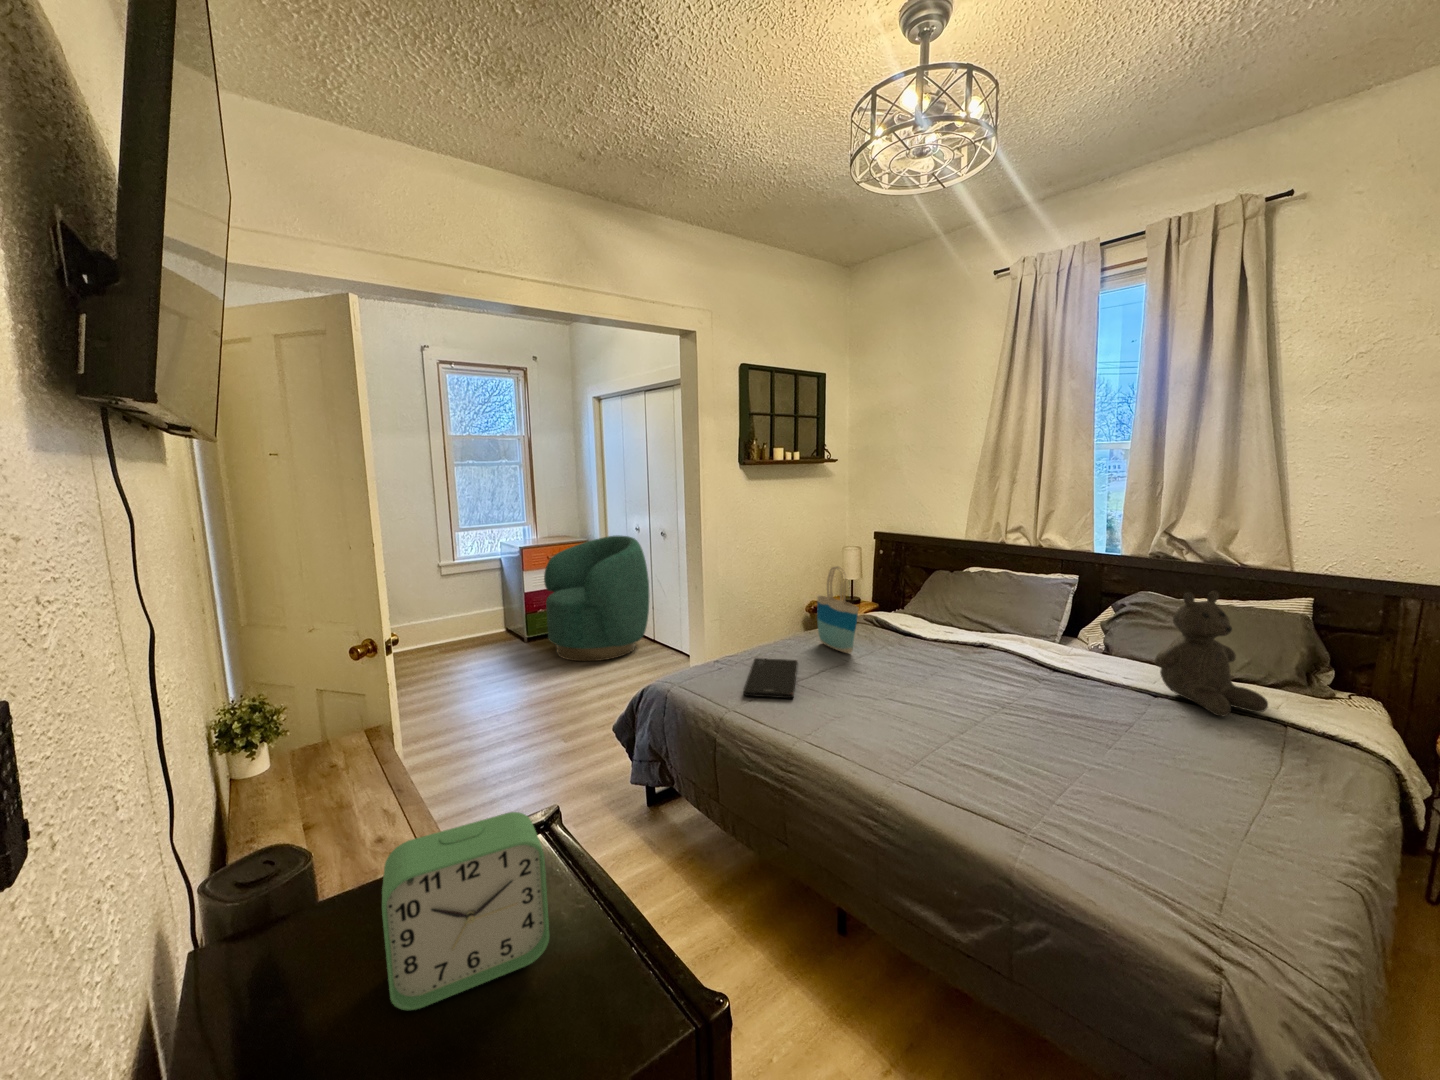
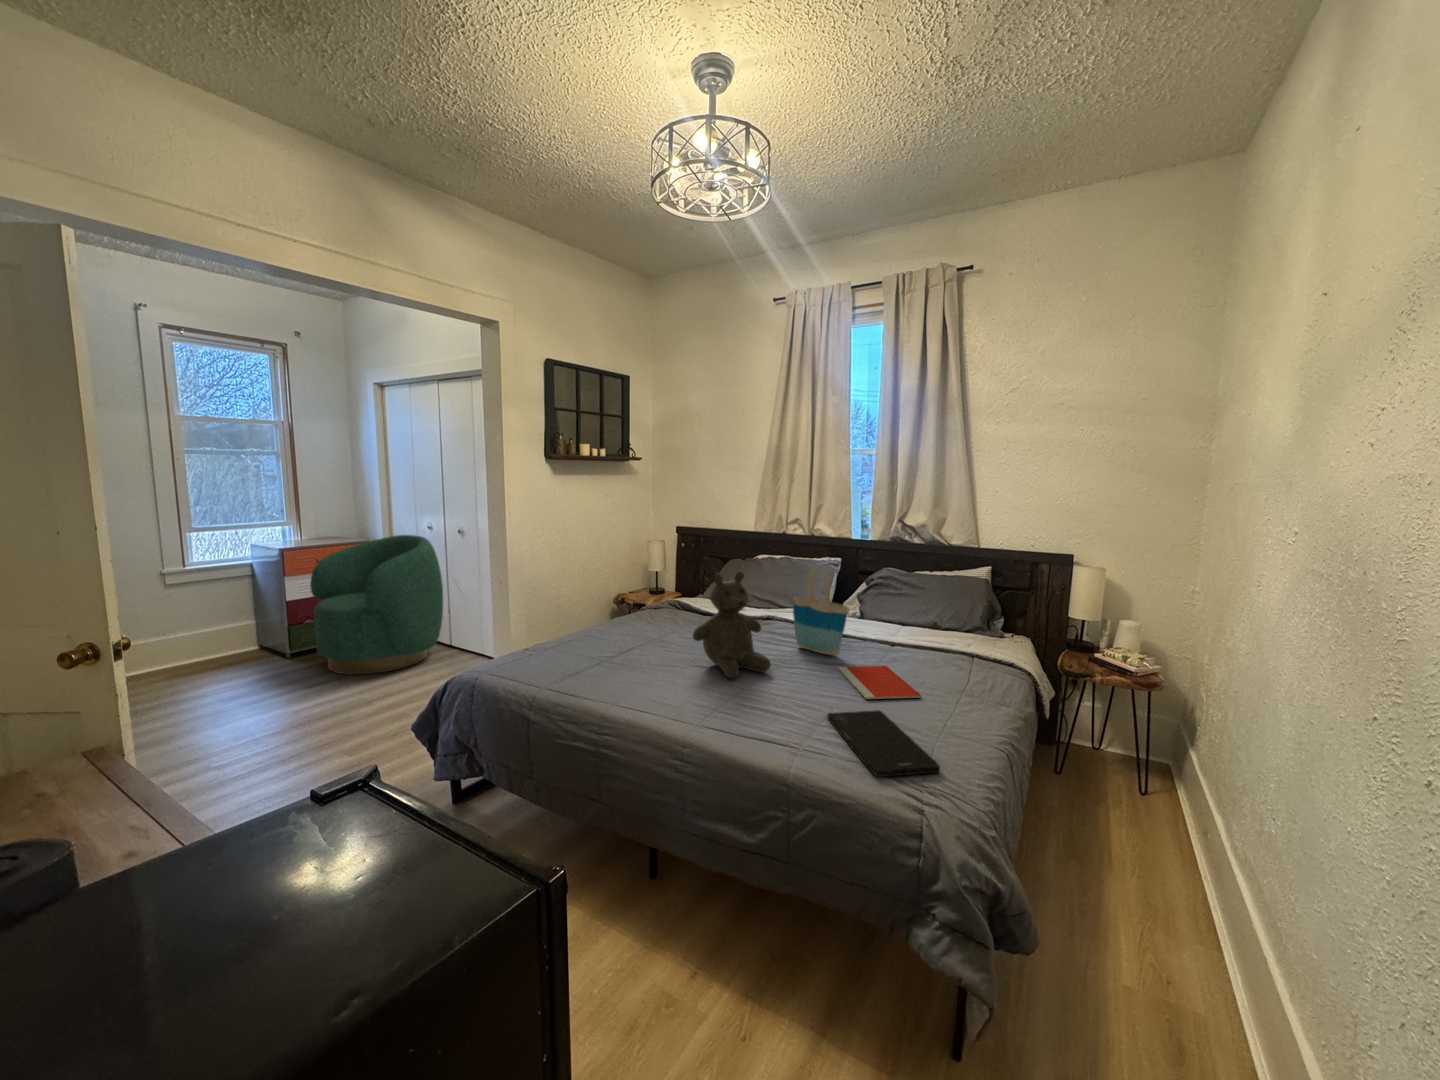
tote bag: present [817,566,858,653] -> present [793,565,848,656]
teddy bear: present [1155,591,1268,716] -> present [693,572,771,678]
smartphone: present [744,658,798,698] -> present [827,710,940,777]
notebook: none [1076,720,1206,781] -> present [838,666,922,699]
alarm clock: present [382,812,550,1010] -> none [222,736,401,915]

